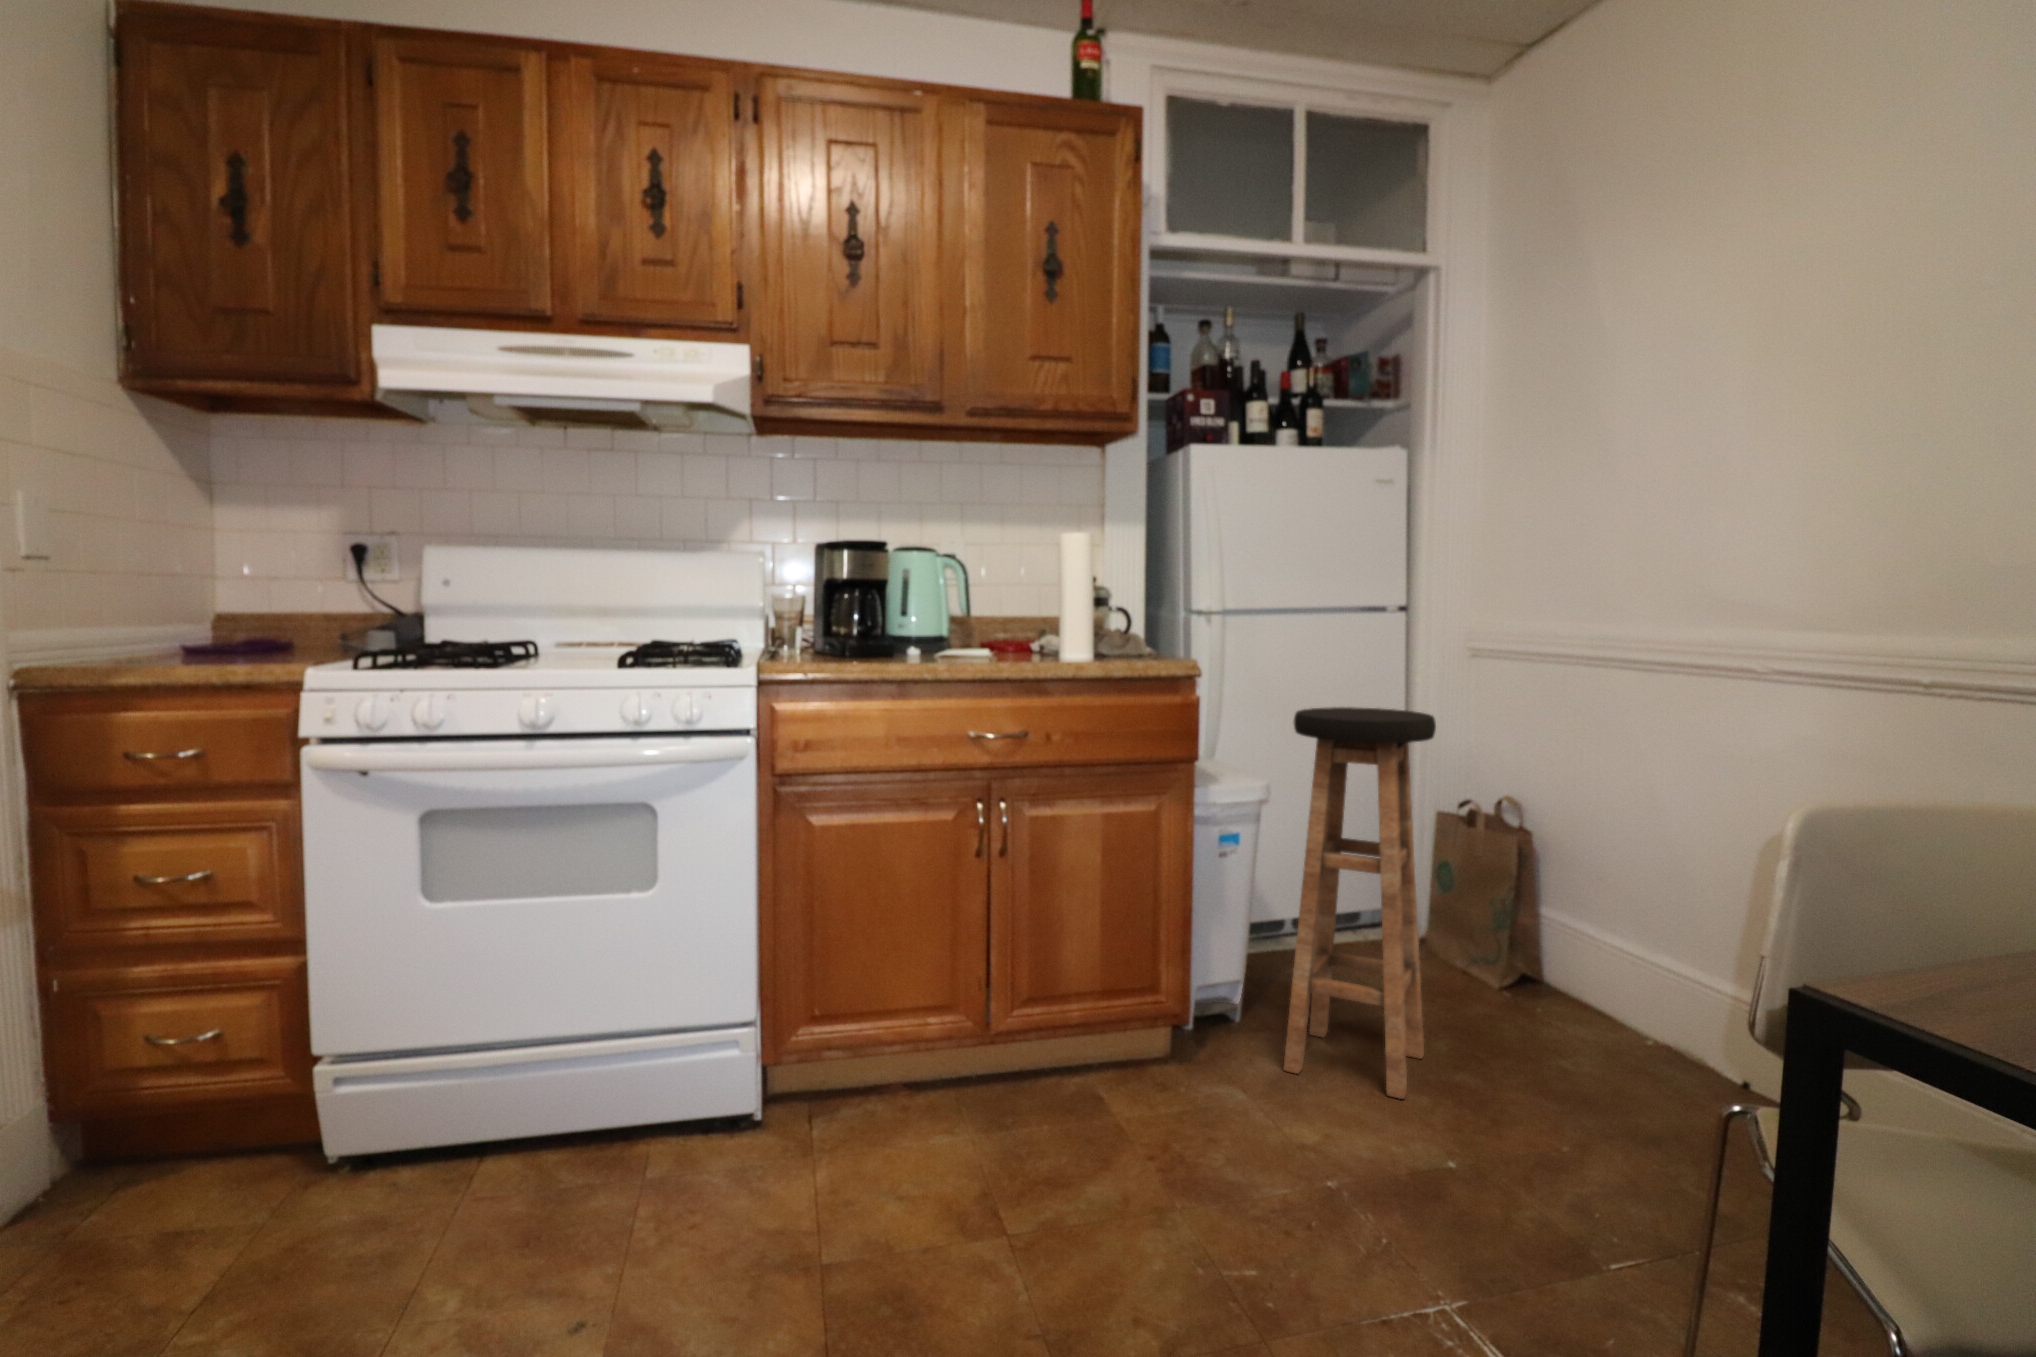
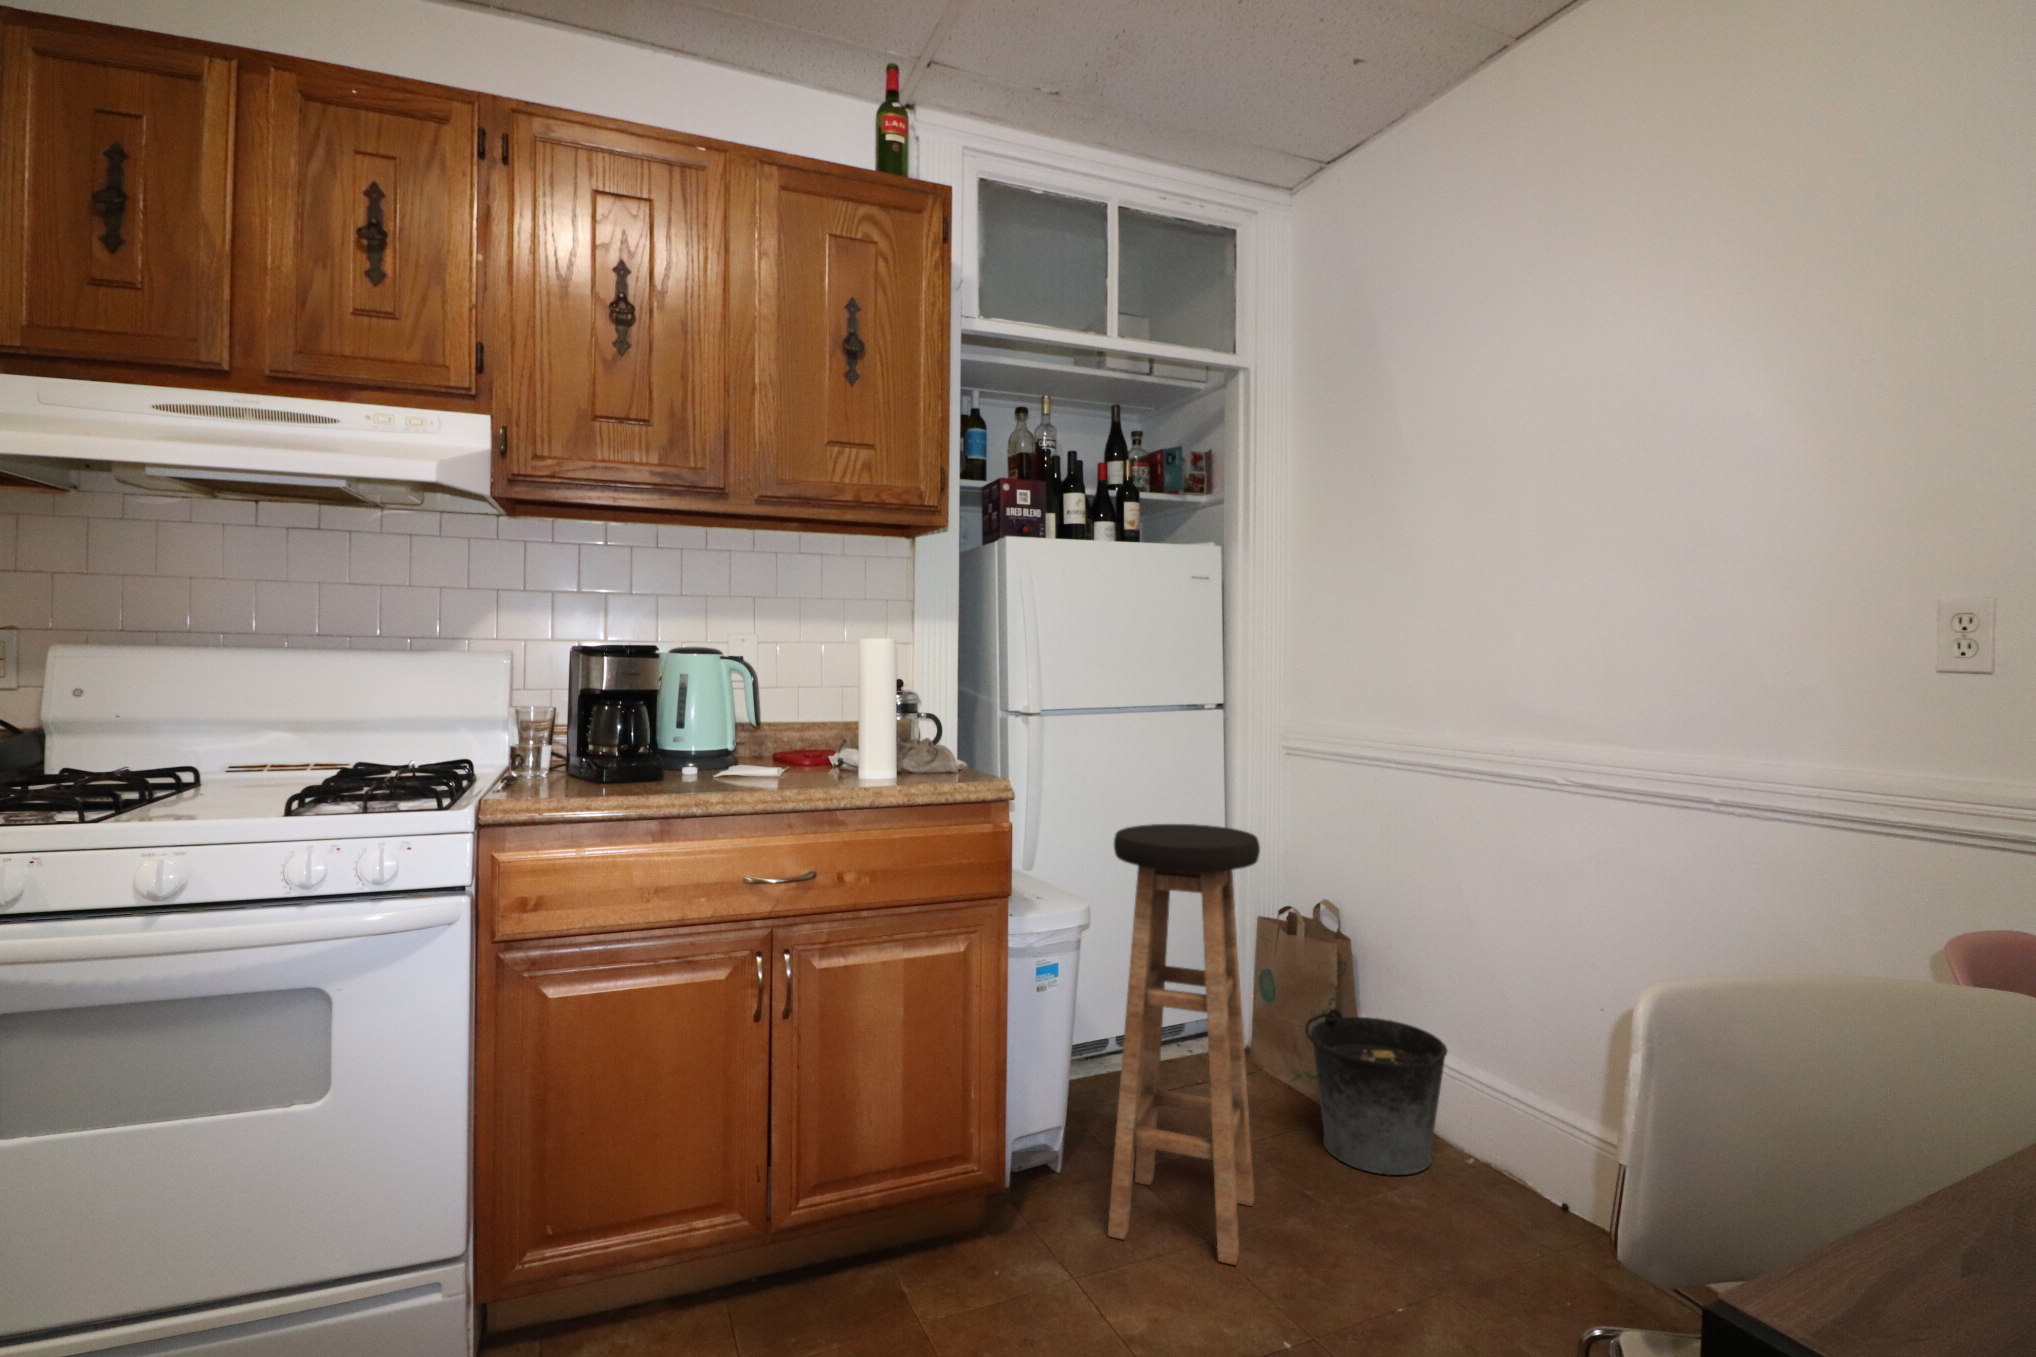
bucket: none [1480,895,1627,1046] -> present [1305,1009,1447,1175]

